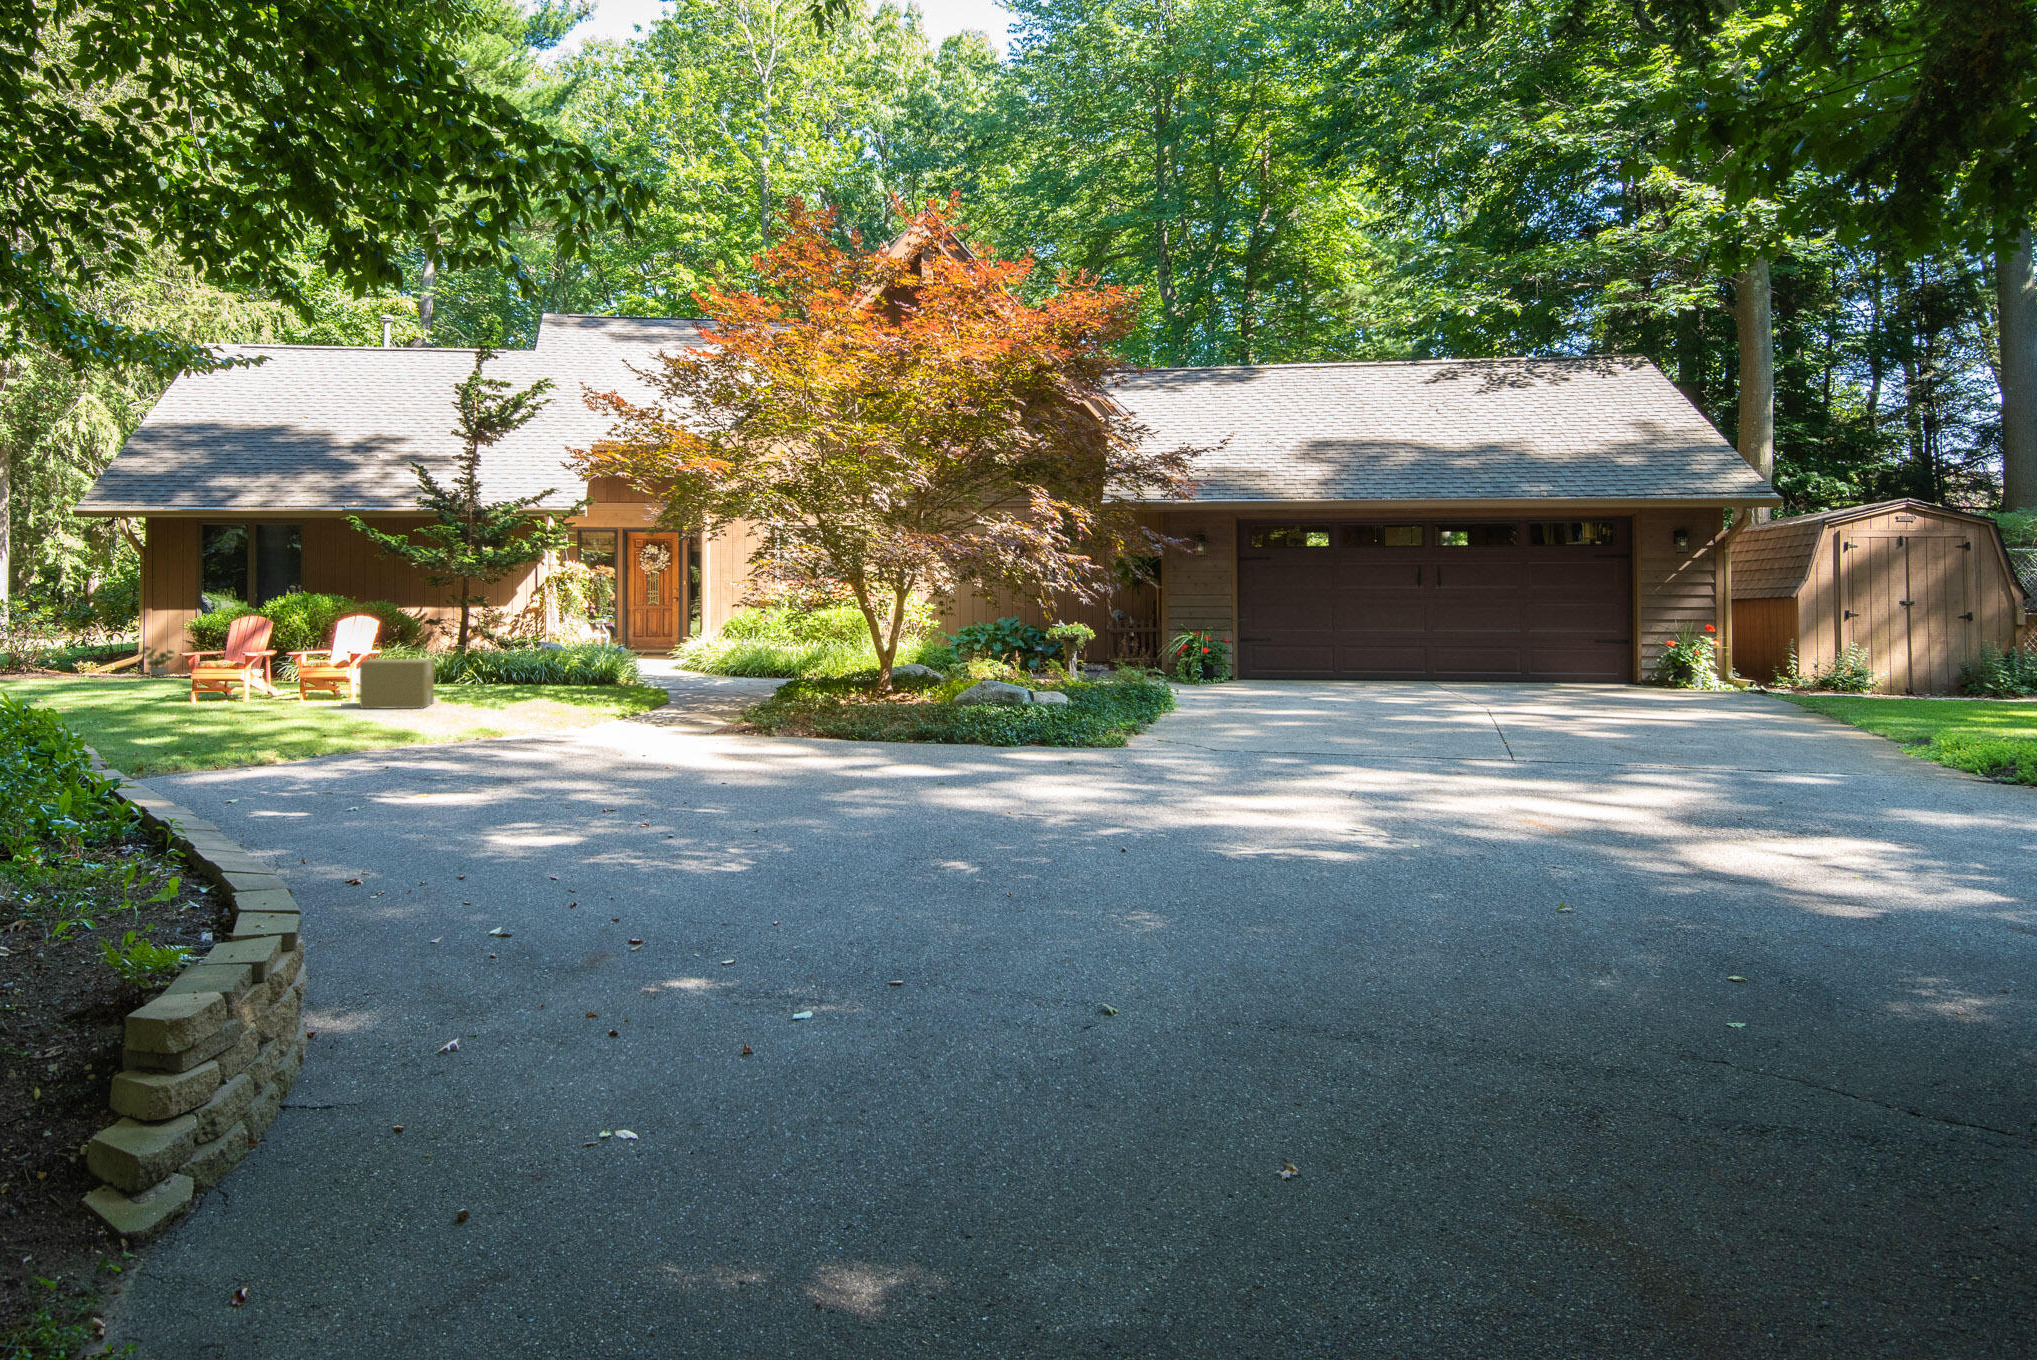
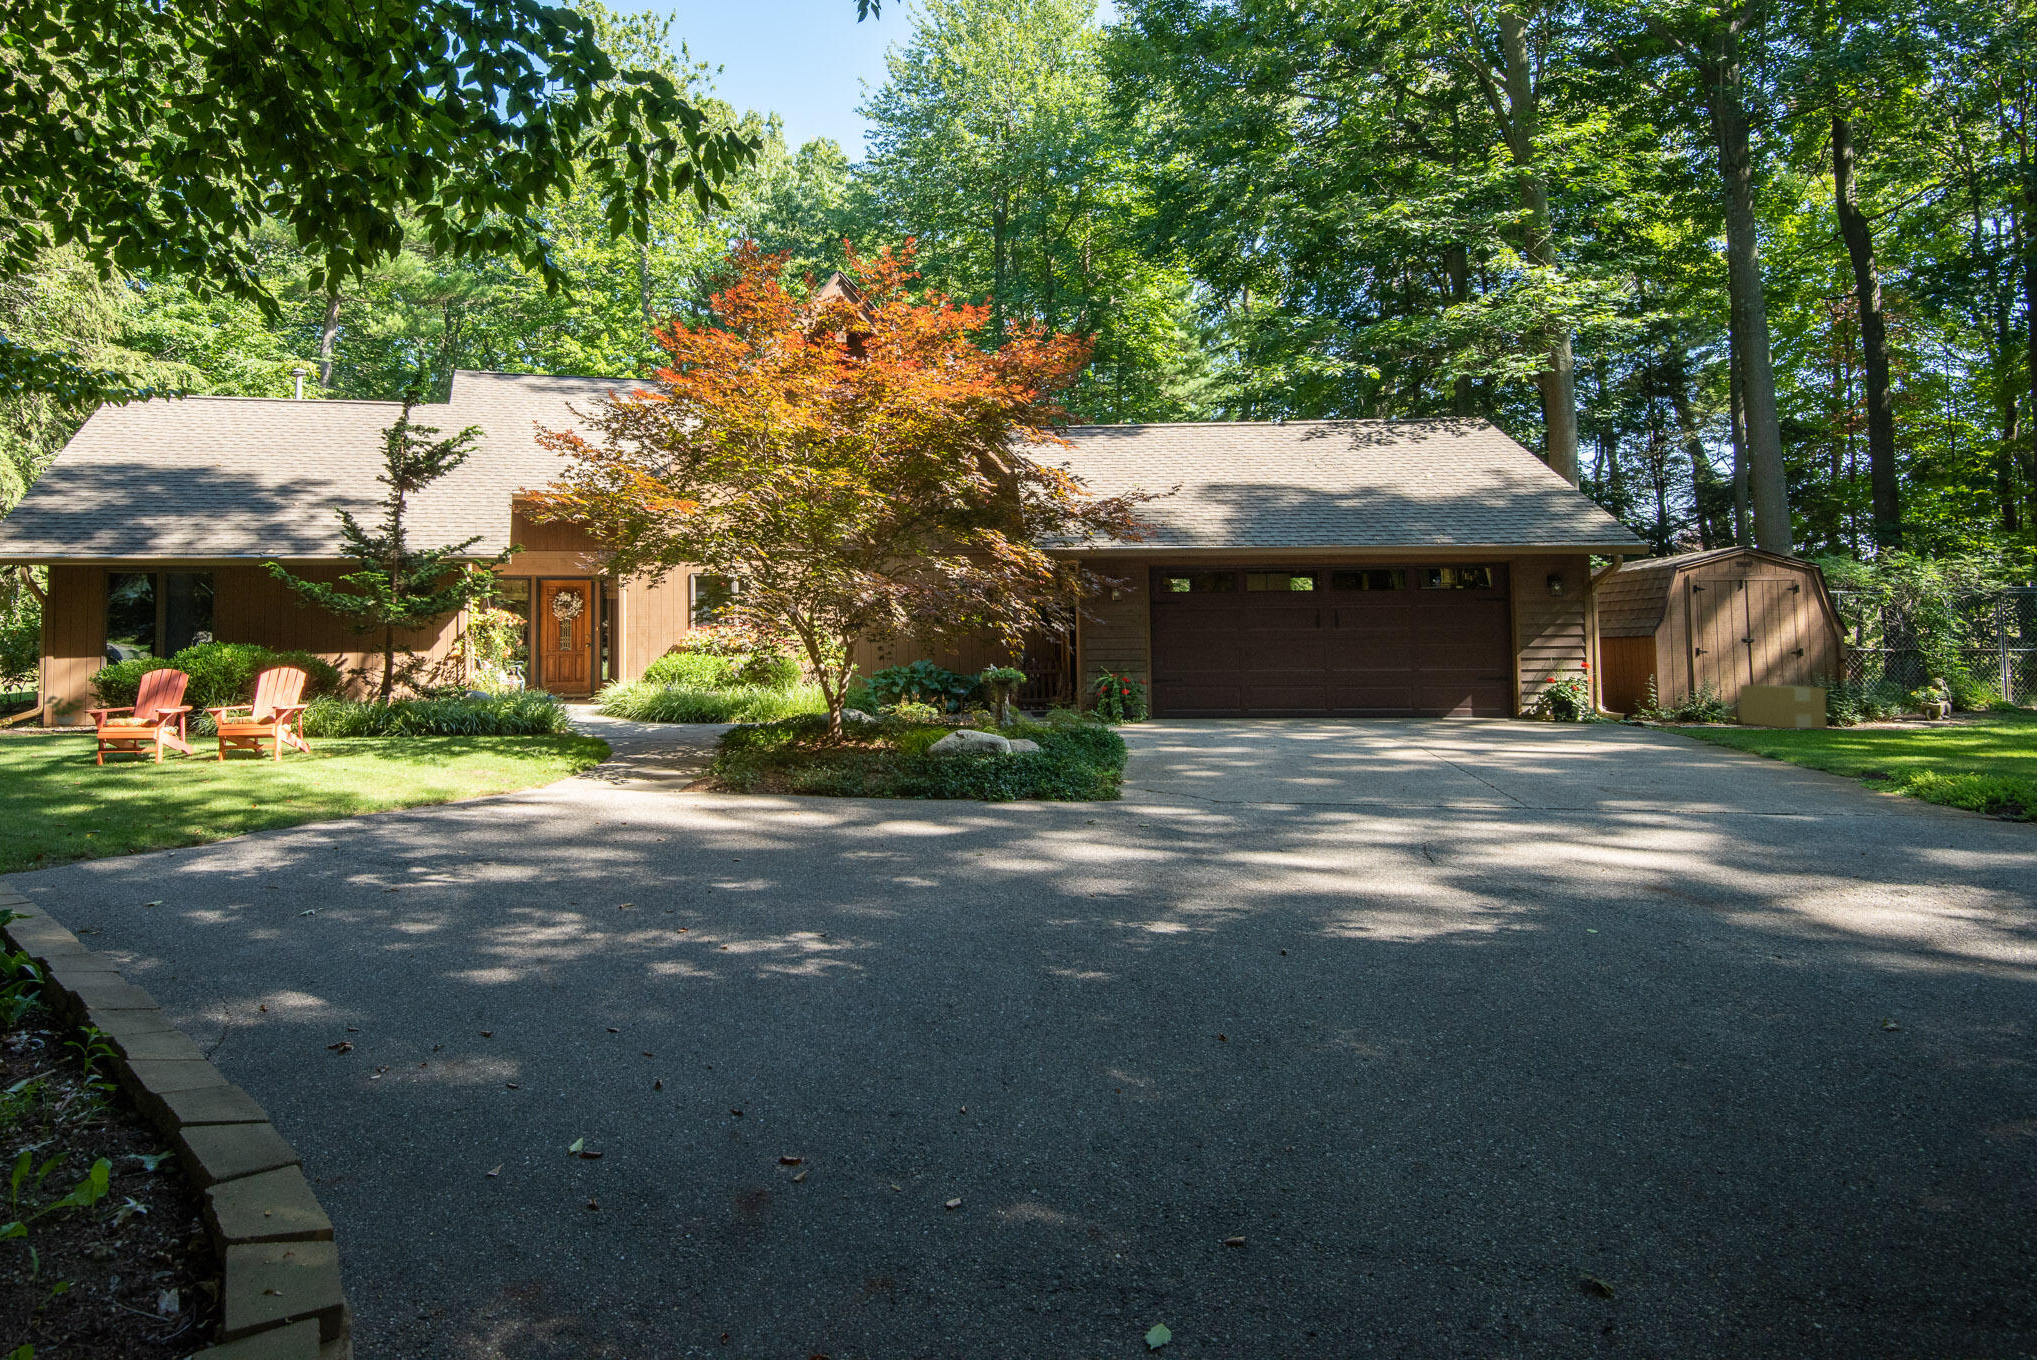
cardboard box: present [360,659,434,709] -> present [1740,685,1827,728]

